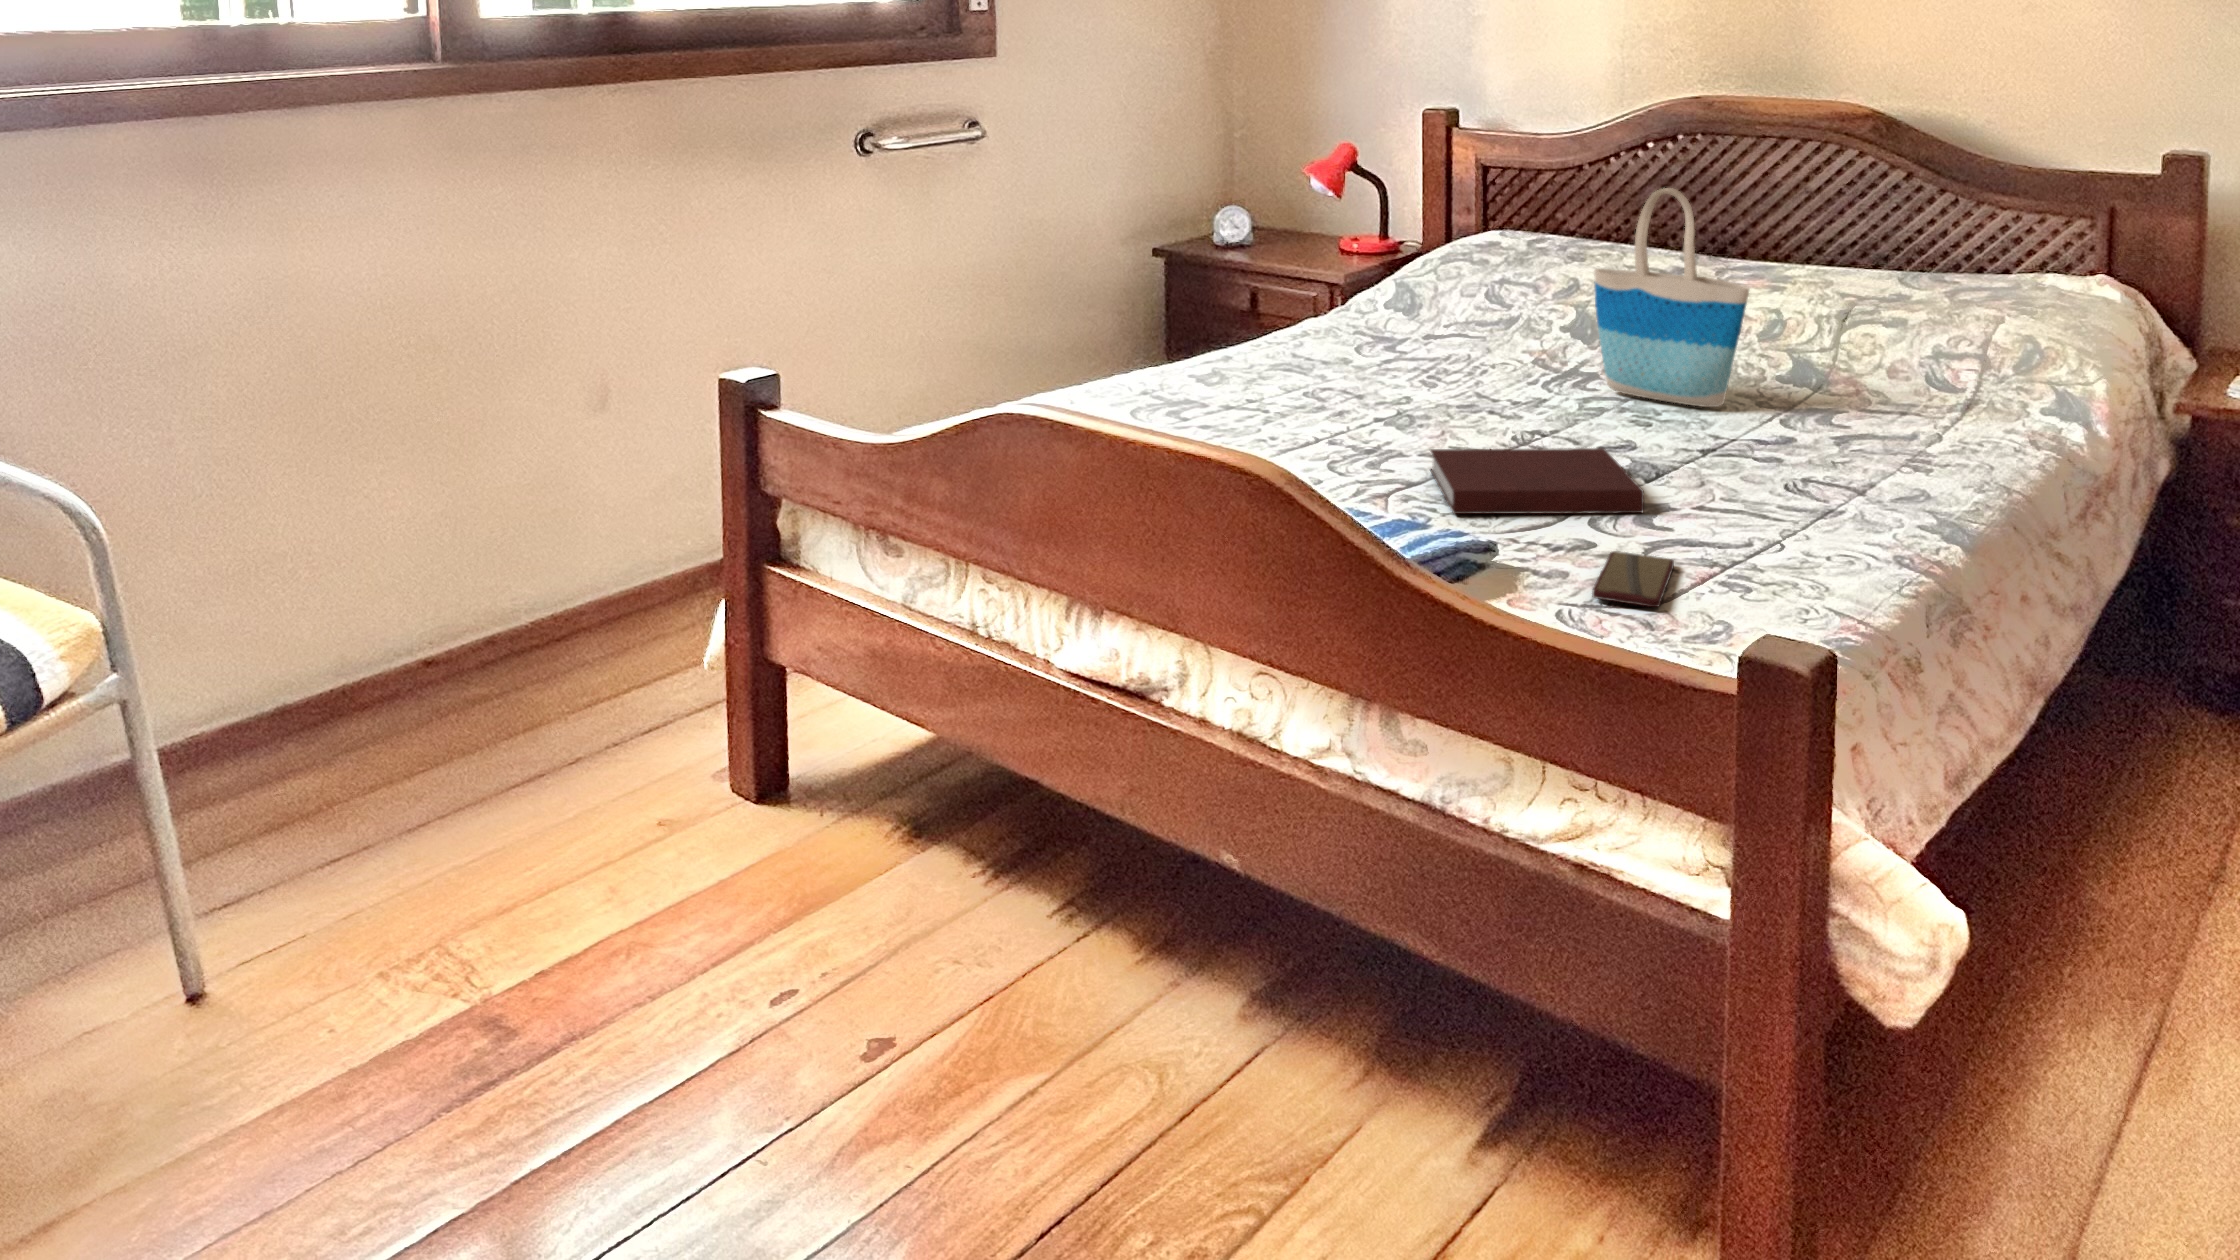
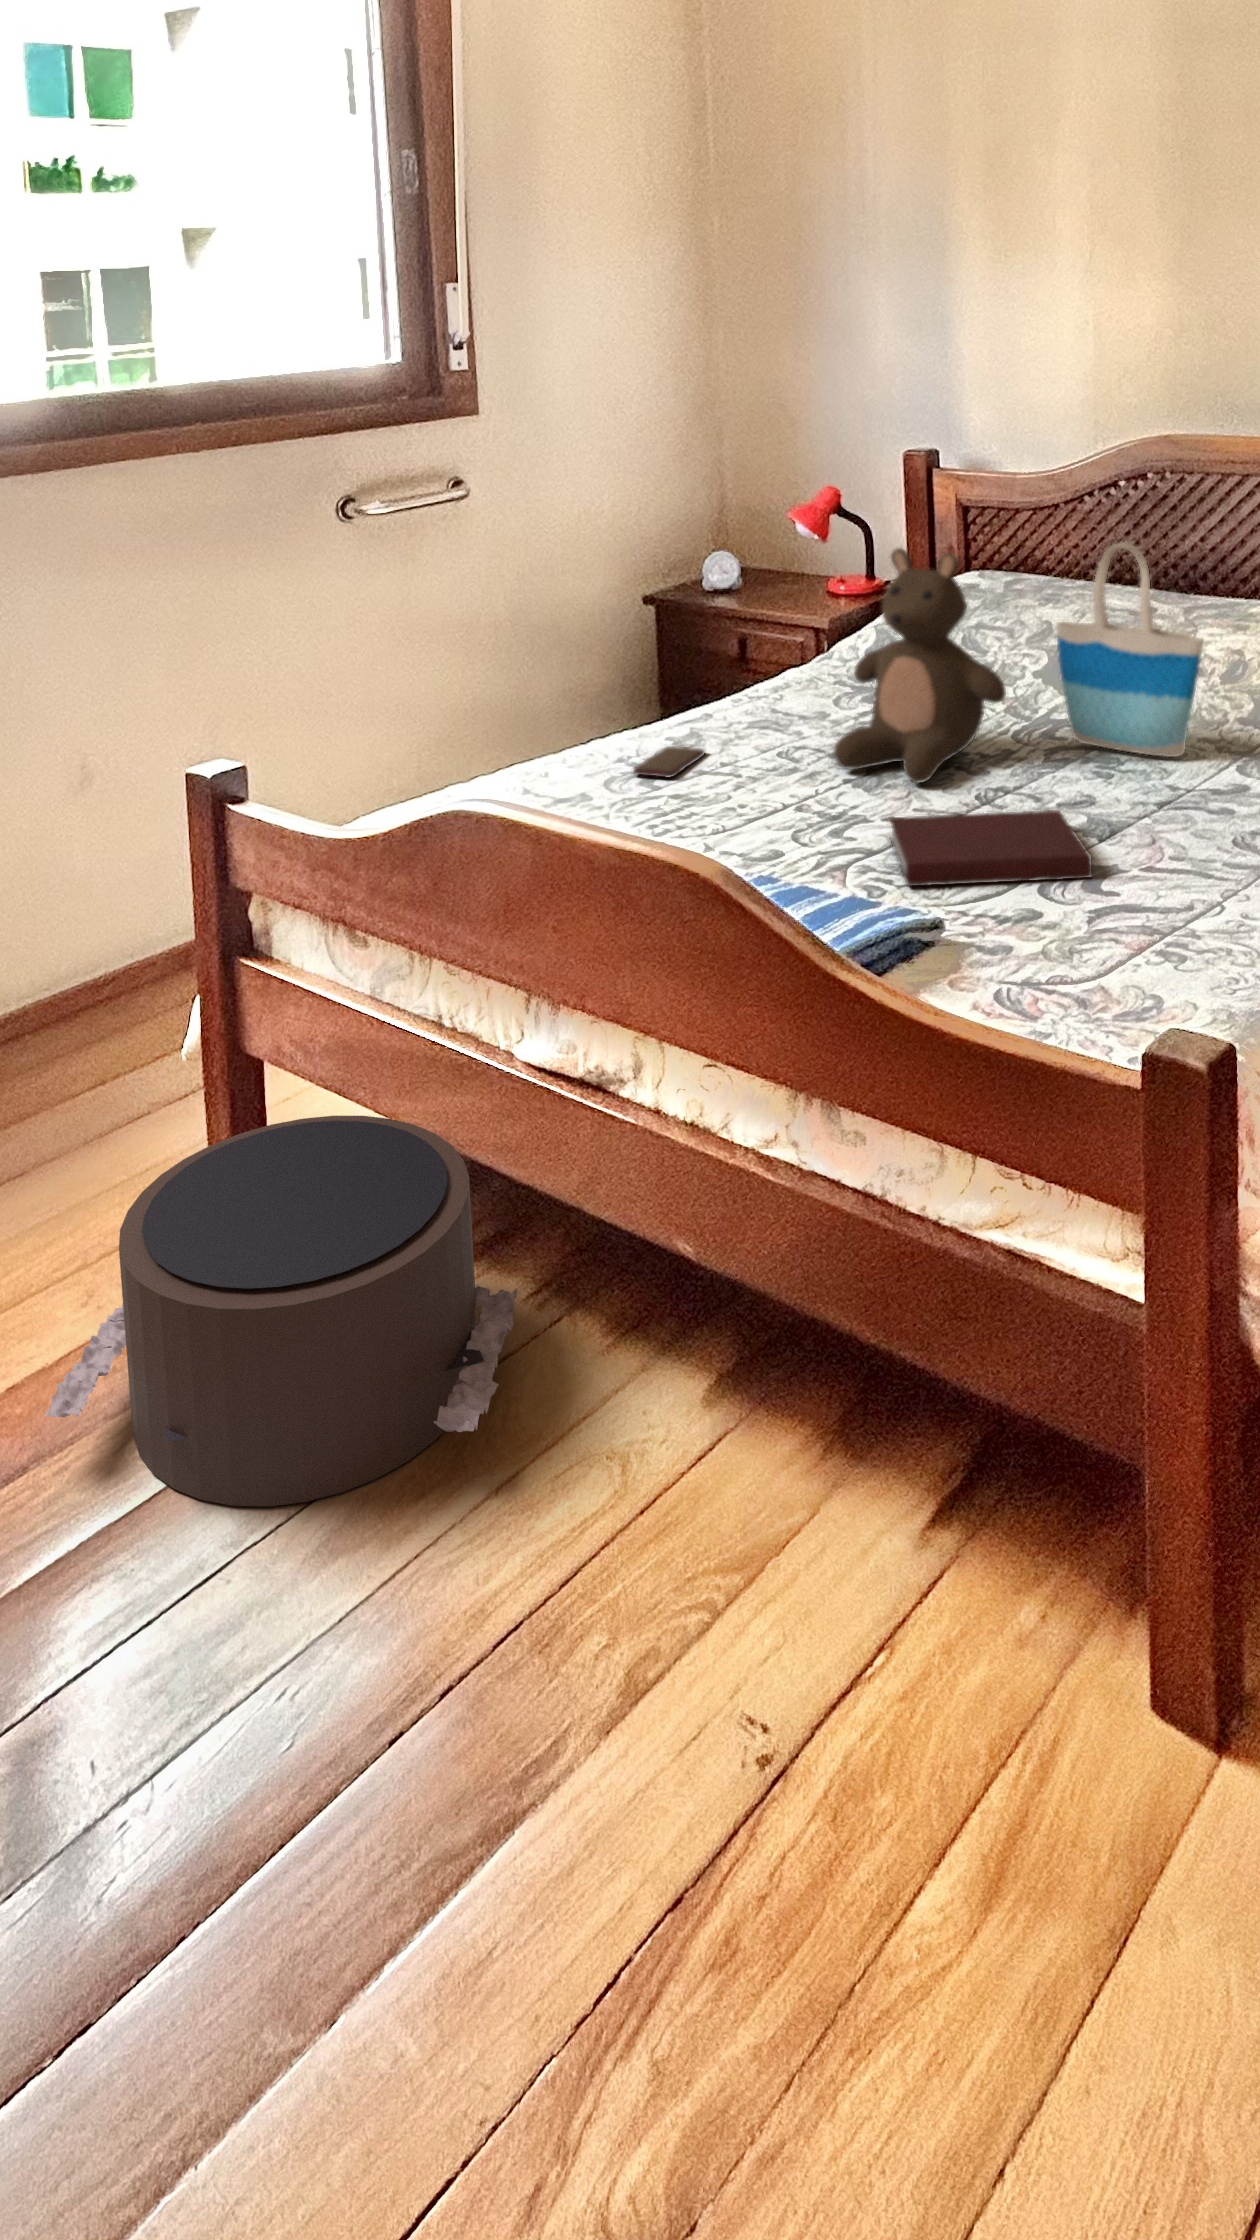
stuffed bear: none [1365,187,1545,422] -> present [834,548,1006,783]
smartphone: present [1592,551,1674,607] -> present [633,746,705,777]
pouf: none [574,721,1049,1101] -> present [45,1116,518,1507]

